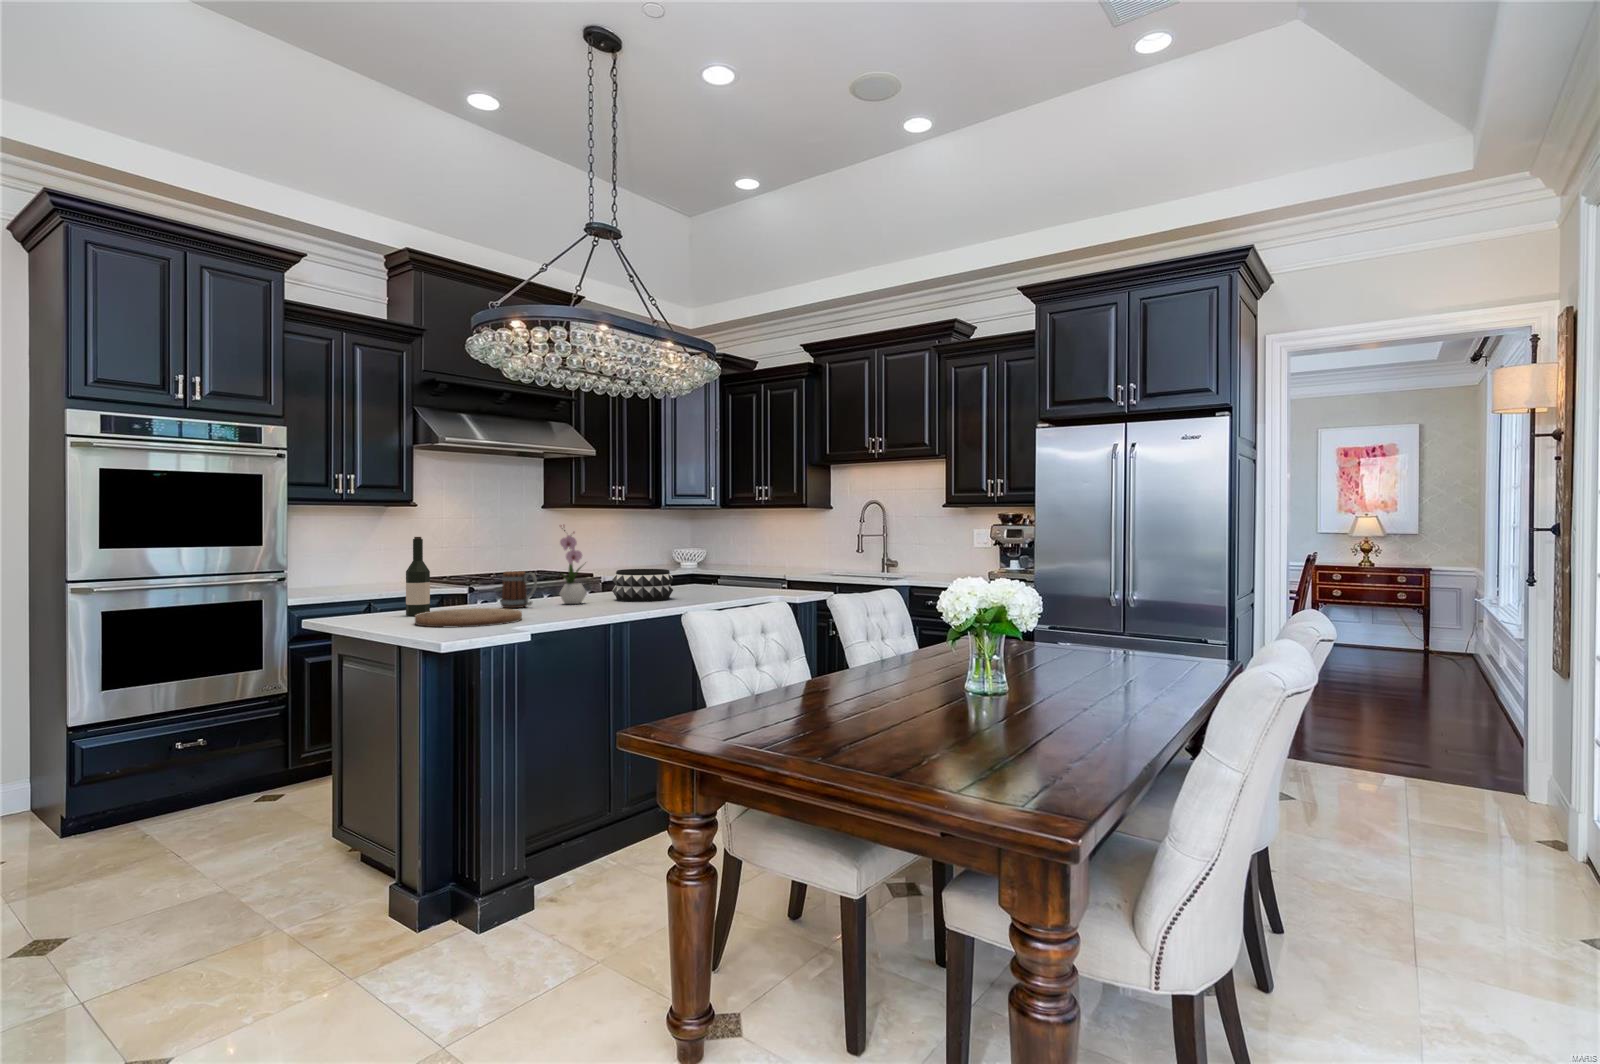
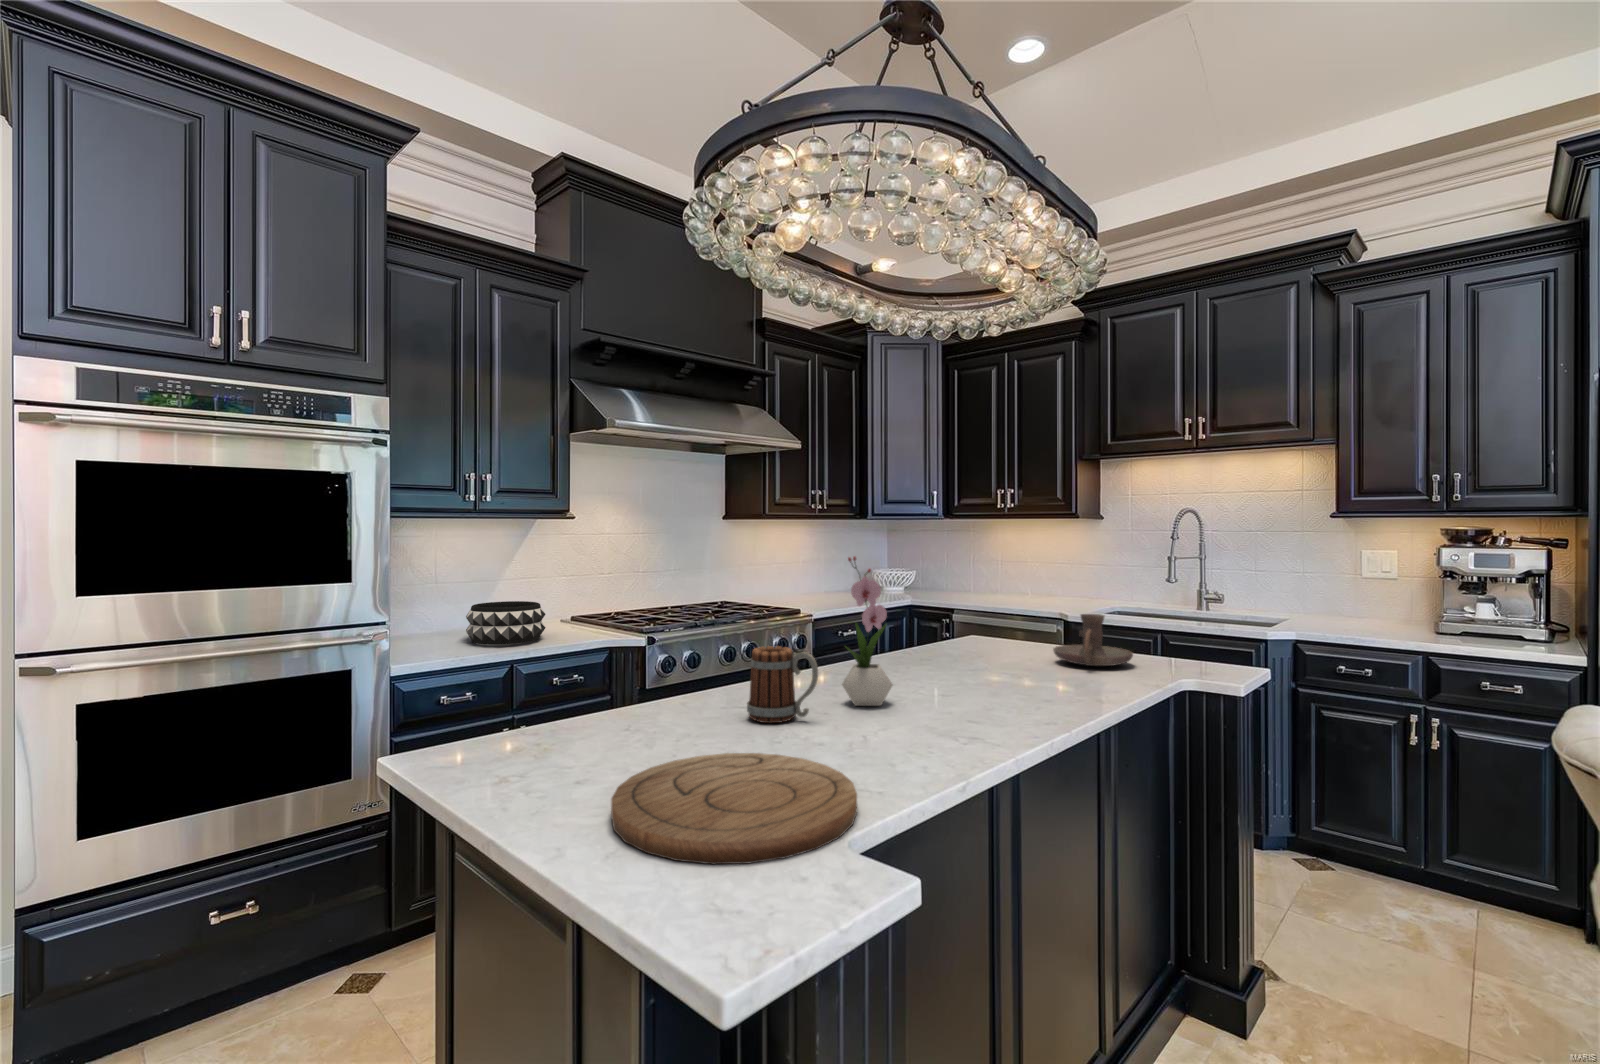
wine bottle: present [406,537,430,616] -> none [580,589,627,761]
candle holder: none [714,563,758,593] -> present [1053,614,1133,666]
decorative bowl: present [612,569,673,602] -> present [466,601,546,645]

